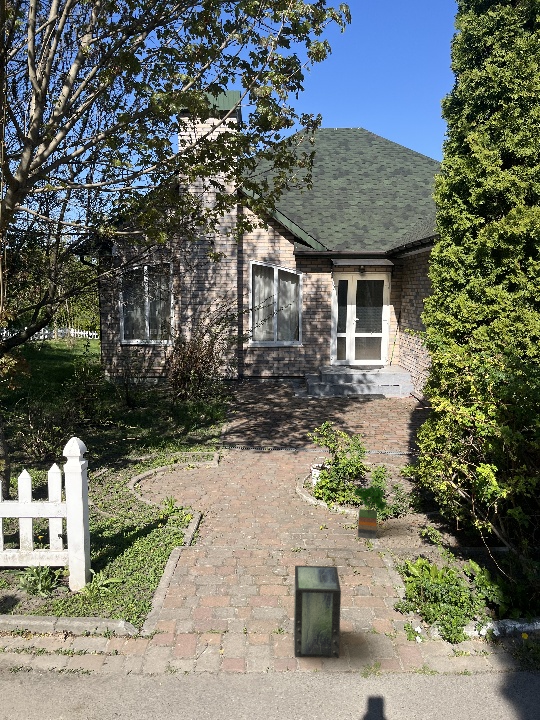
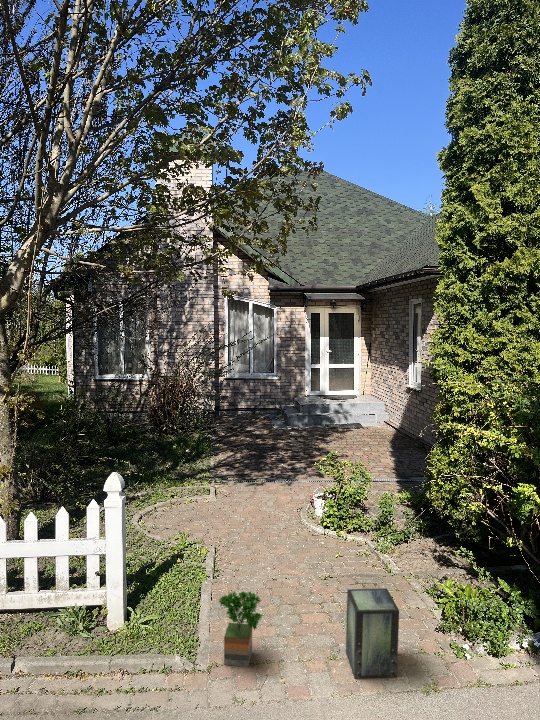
potted tree: present [354,487,386,539] -> present [219,592,262,667]

